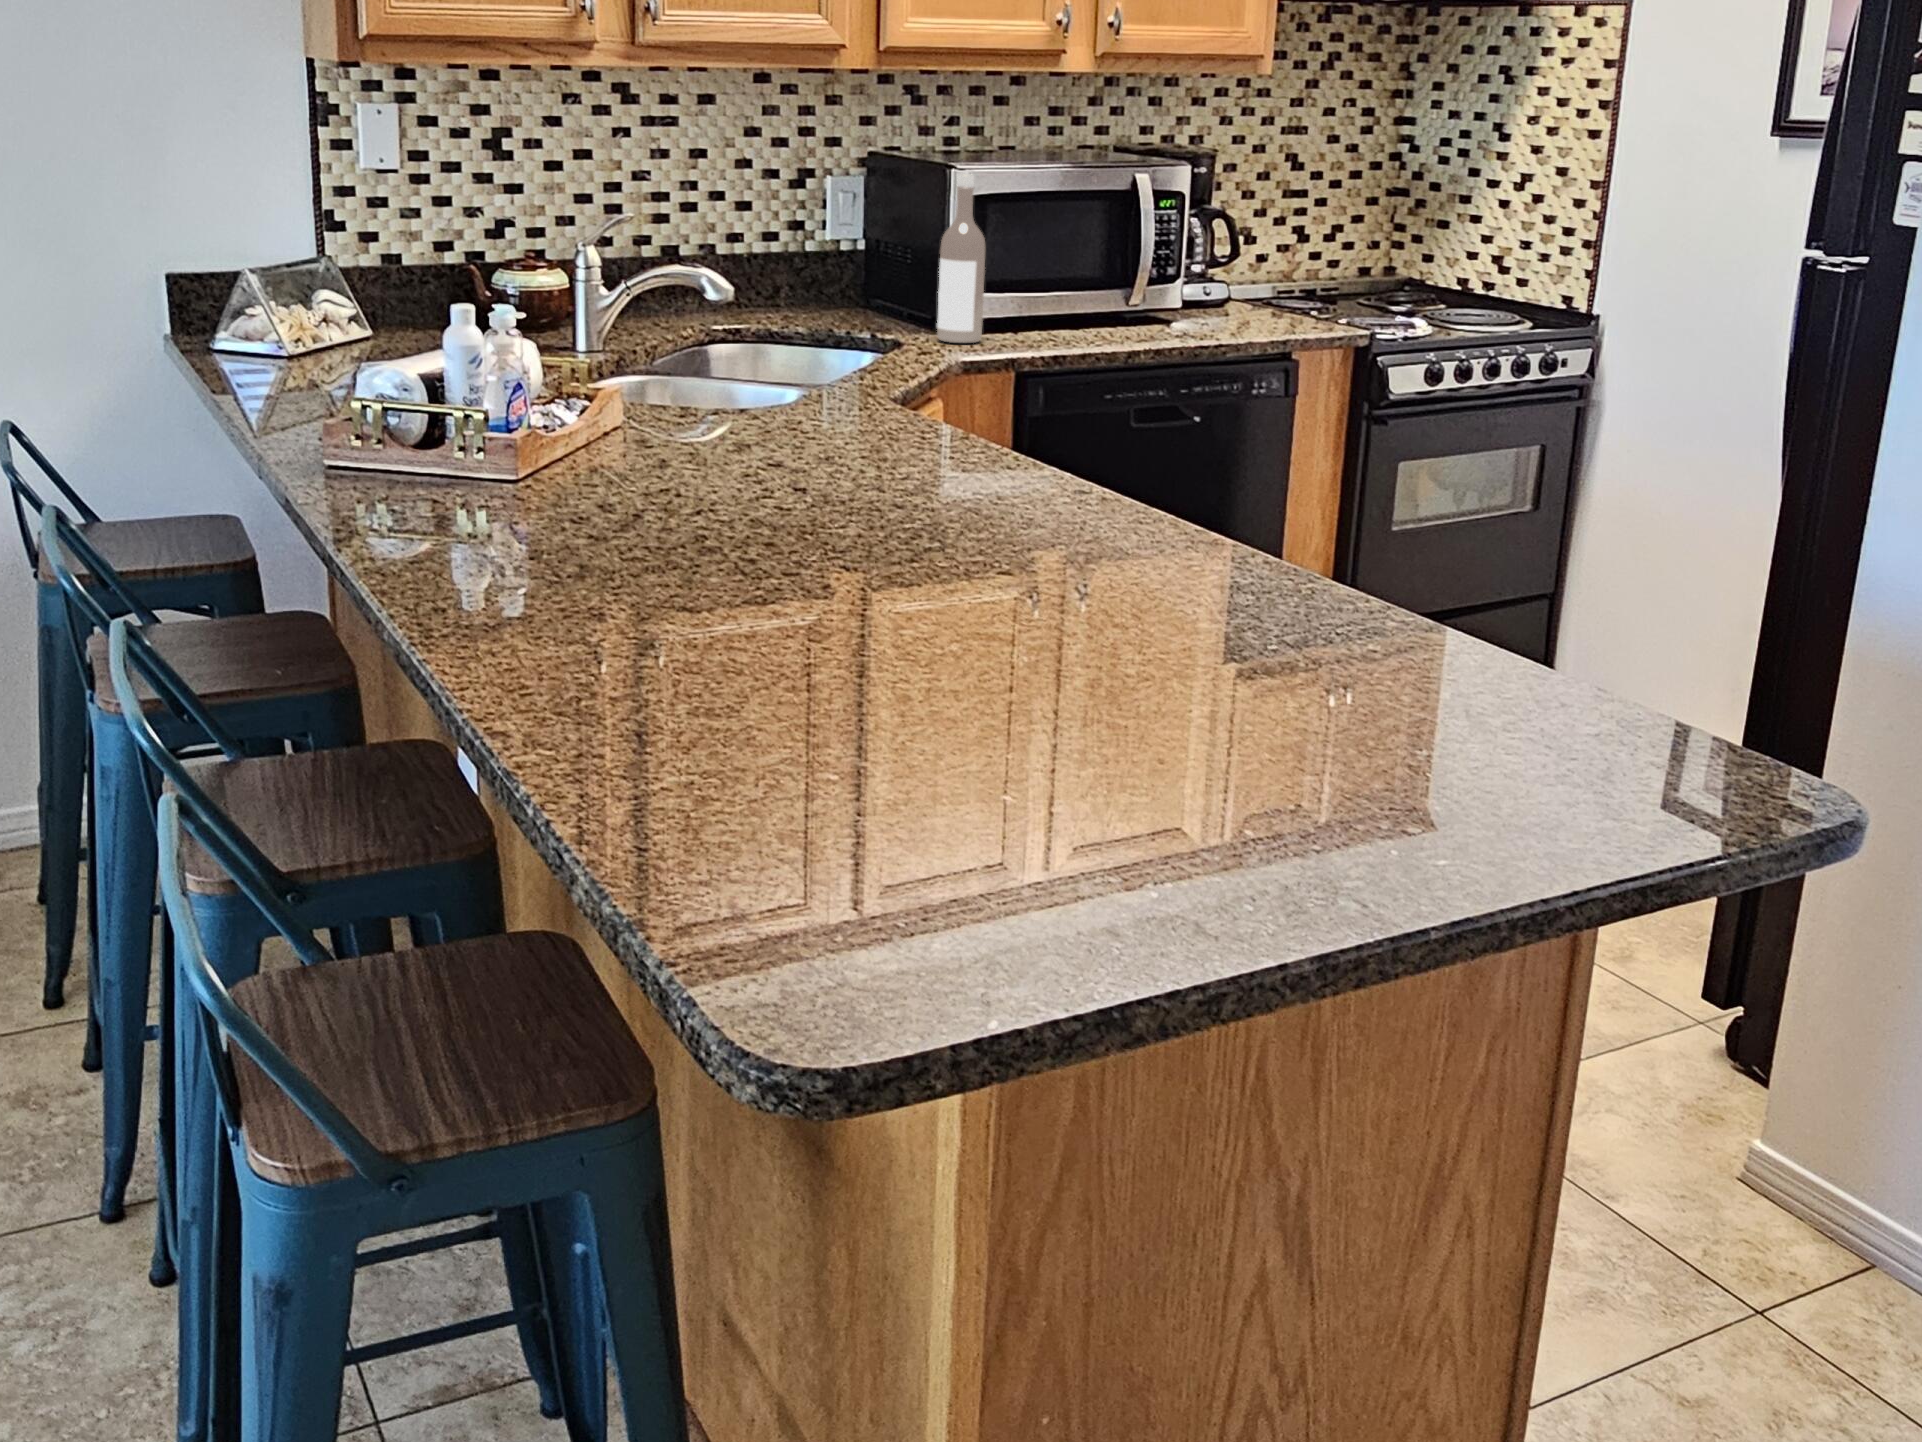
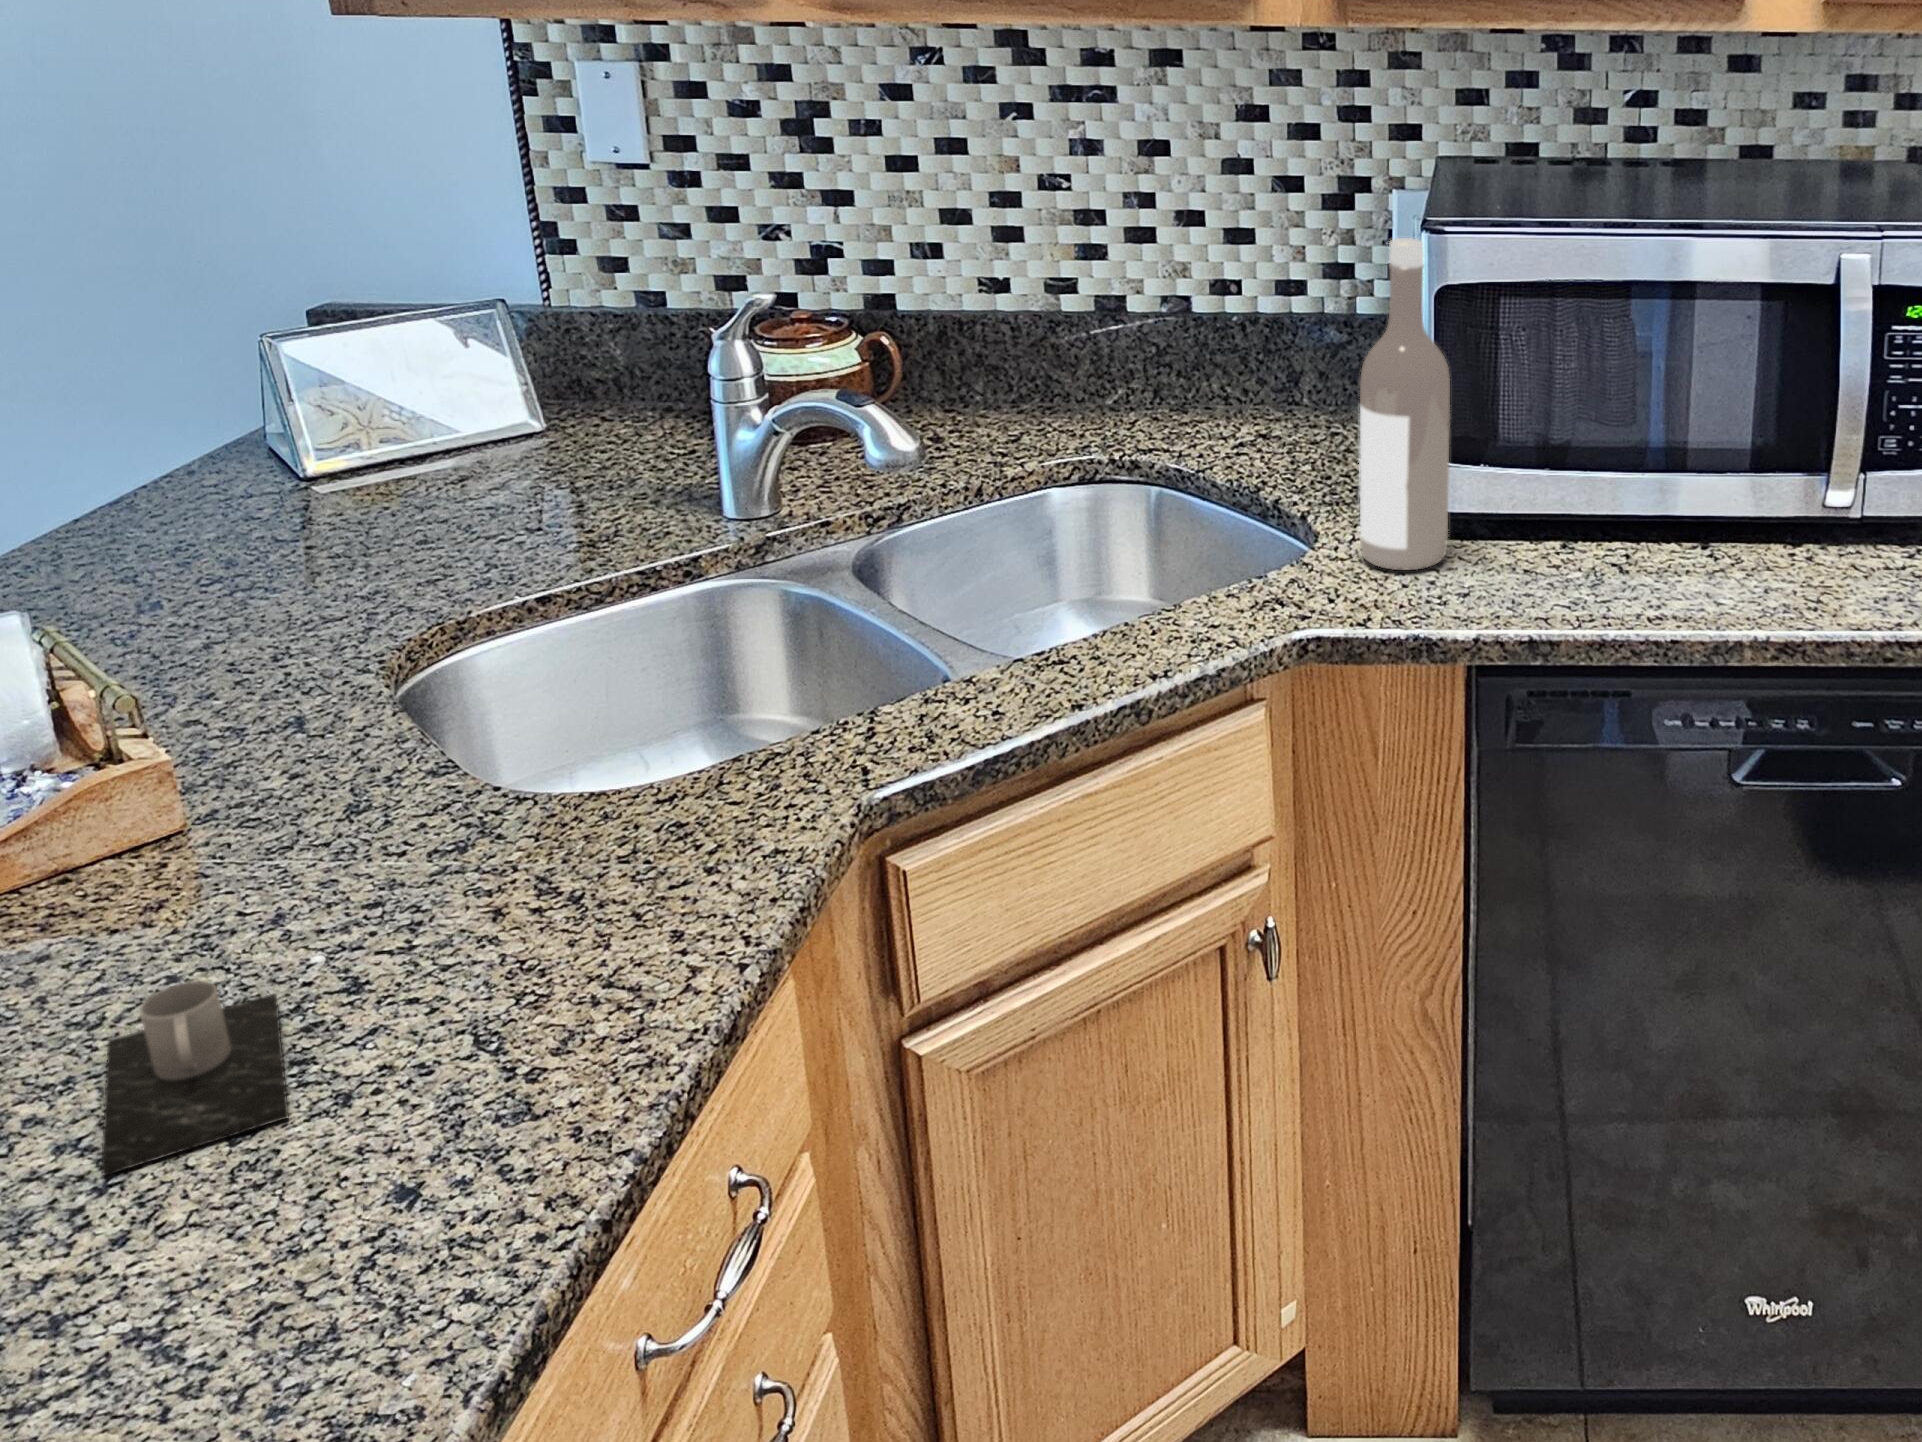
mug: none [808,409,912,453] -> present [102,981,288,1175]

